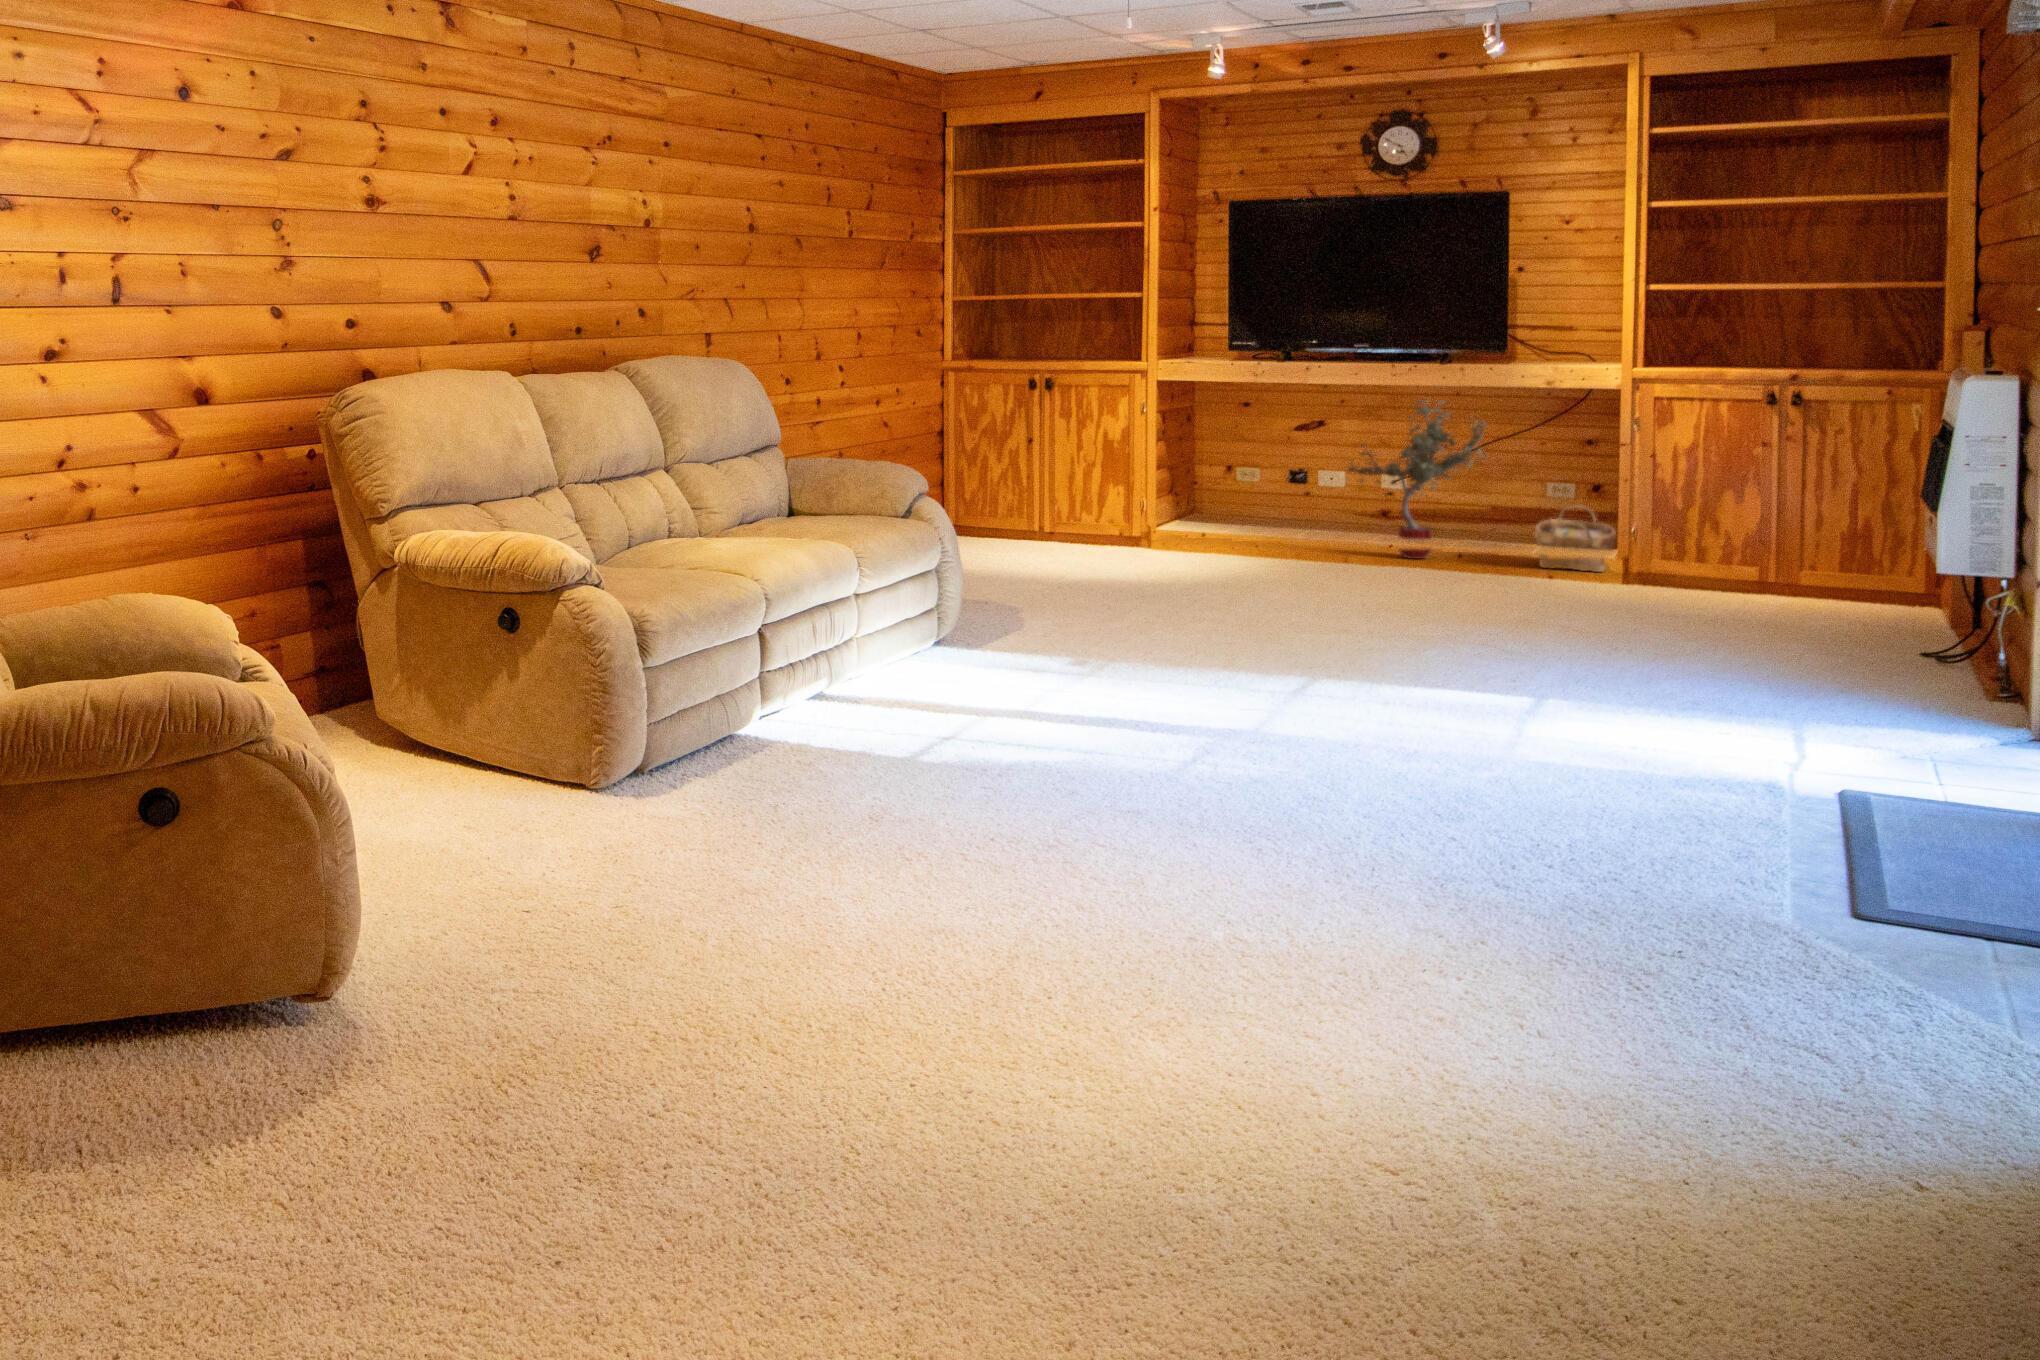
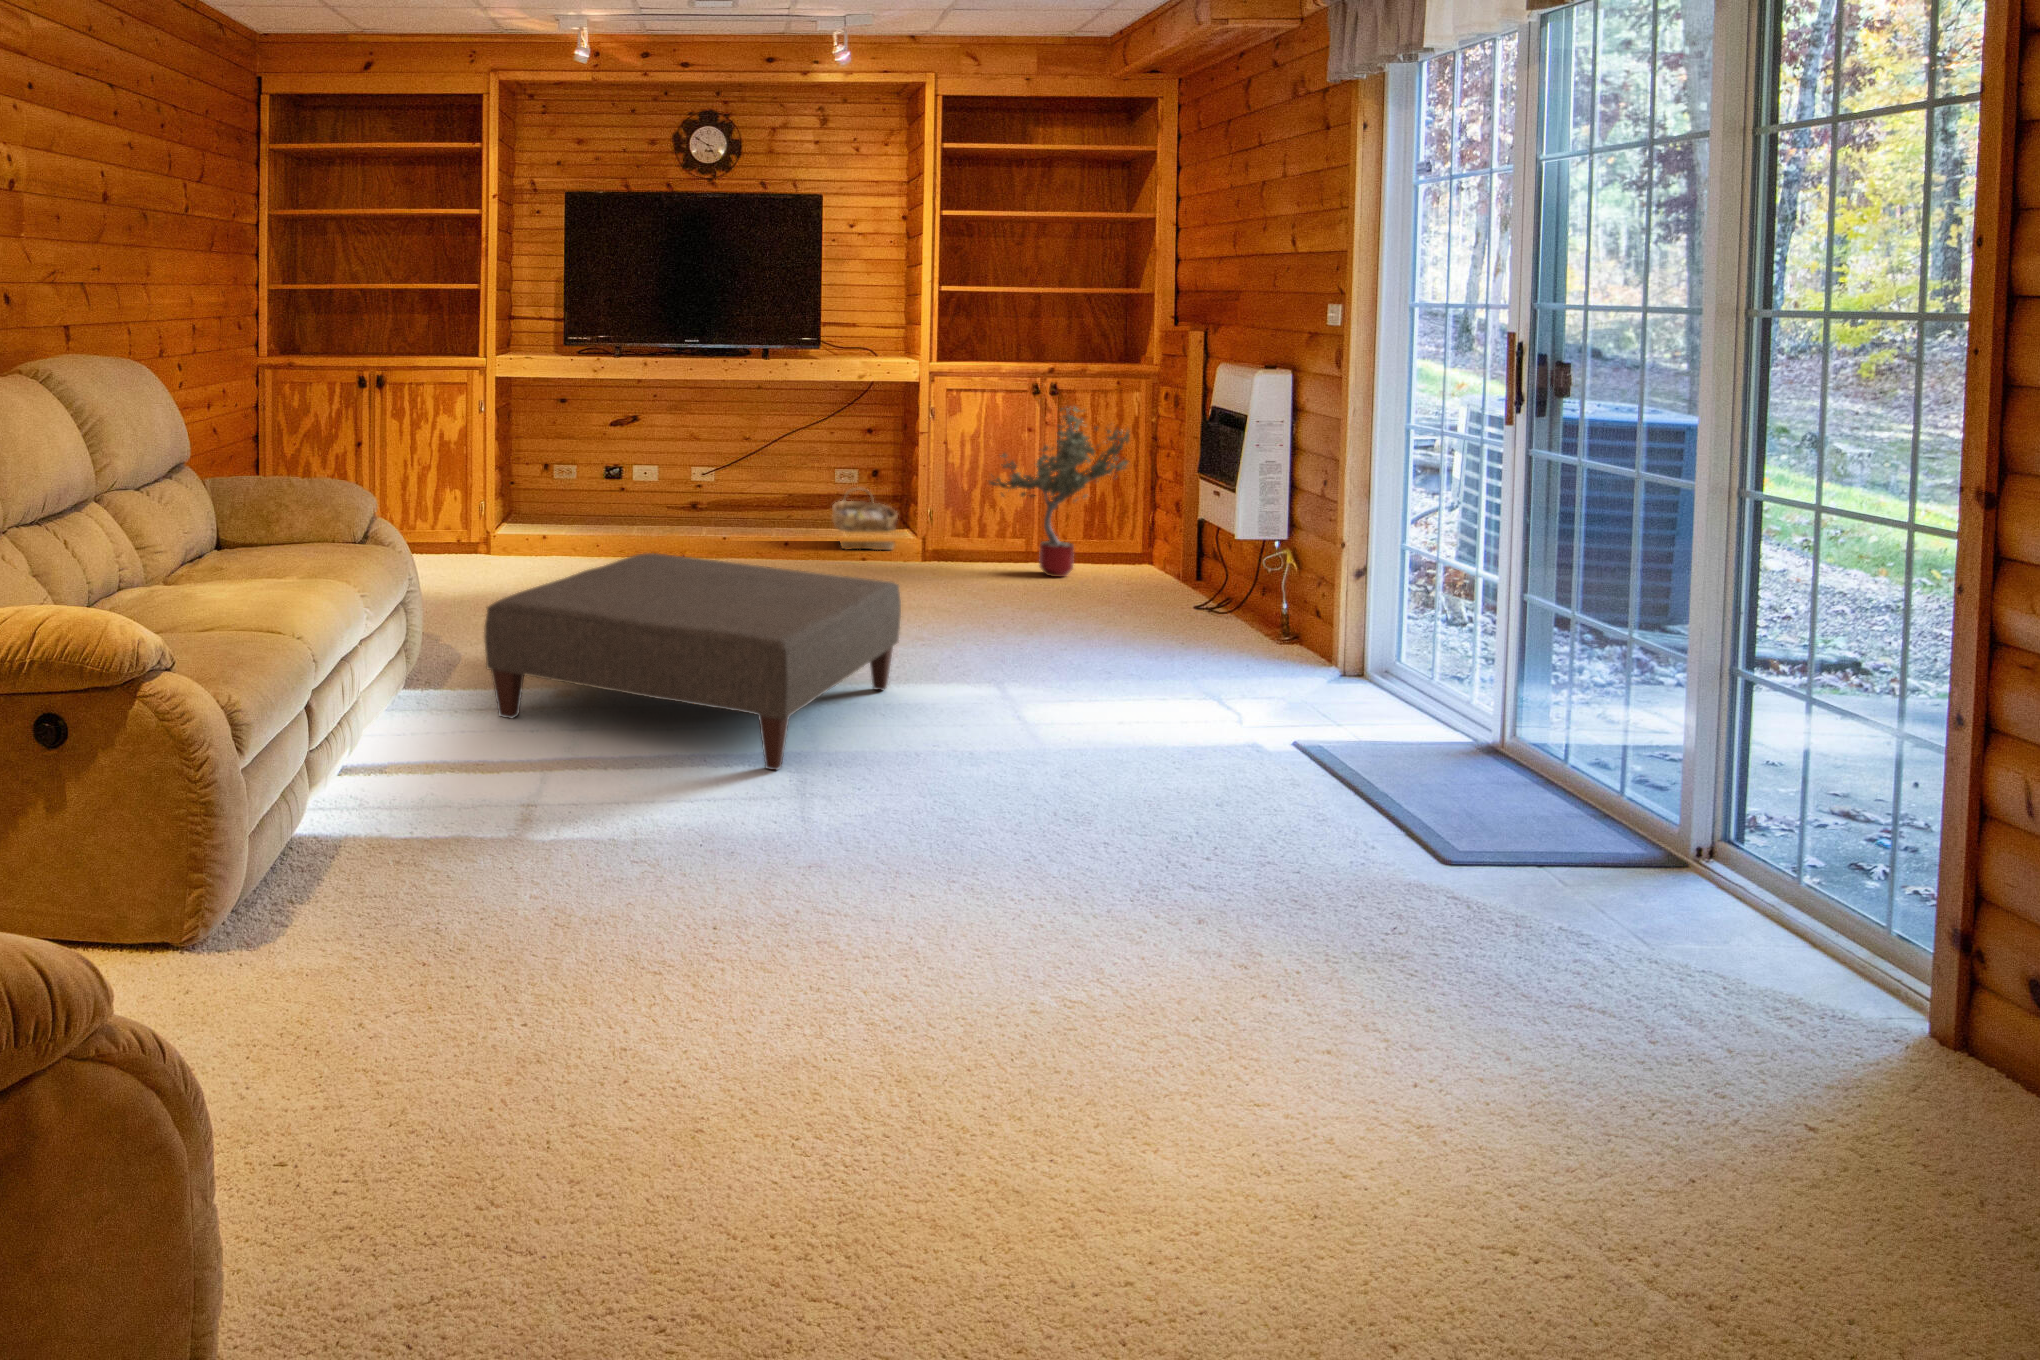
potted tree: present [1348,399,1487,559] -> present [989,407,1130,577]
ottoman: none [1029,530,1413,677] -> present [484,553,901,770]

